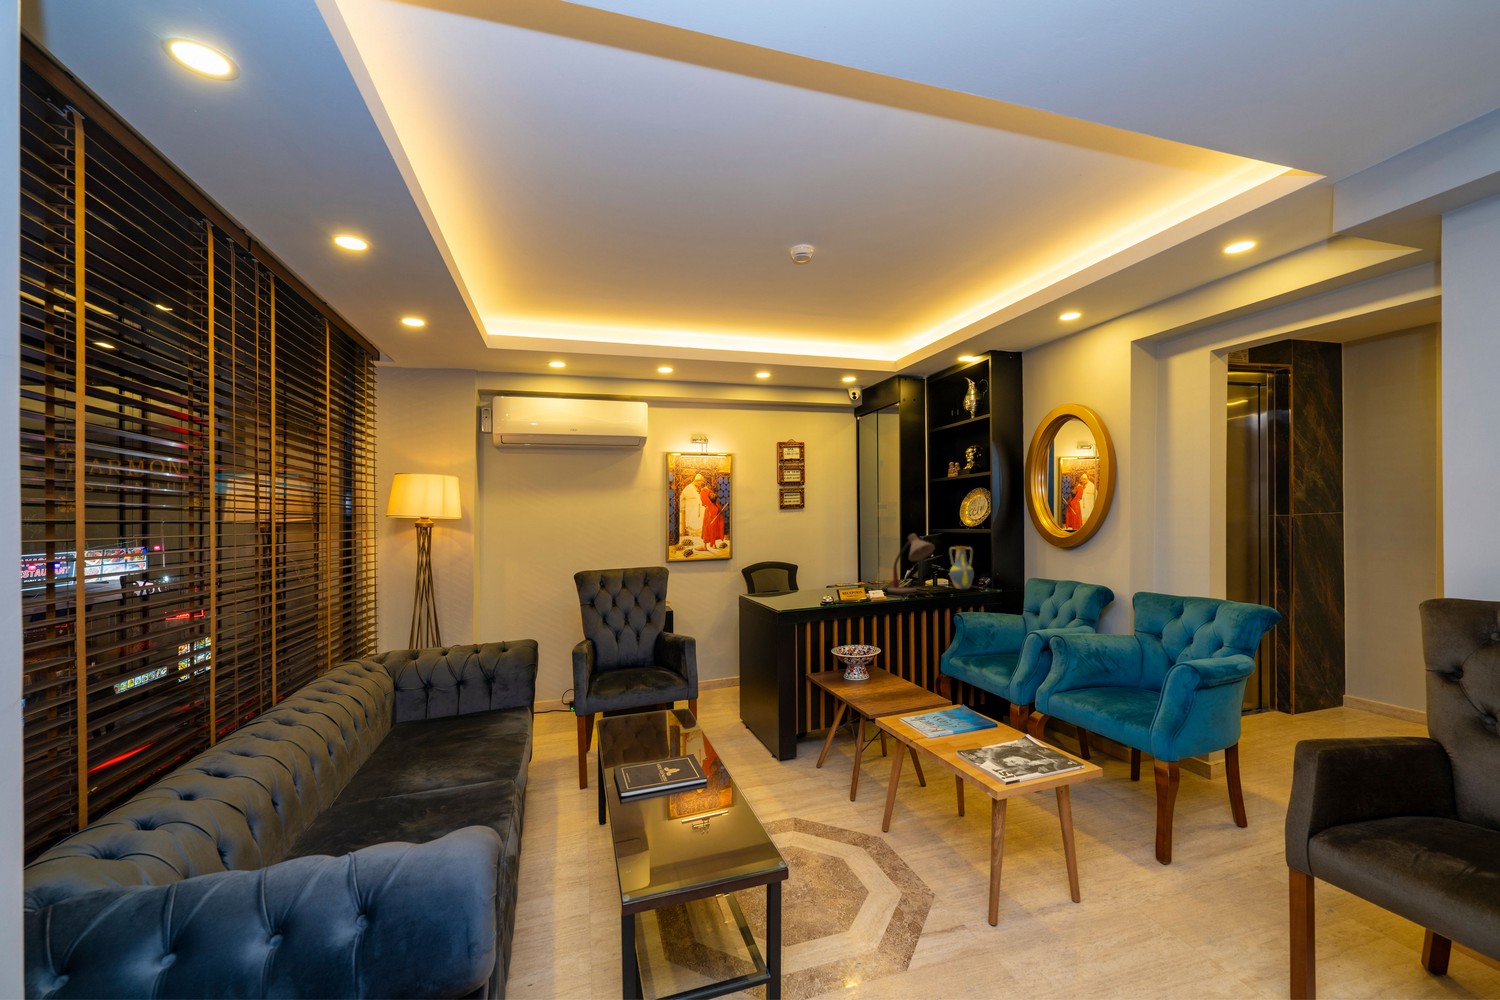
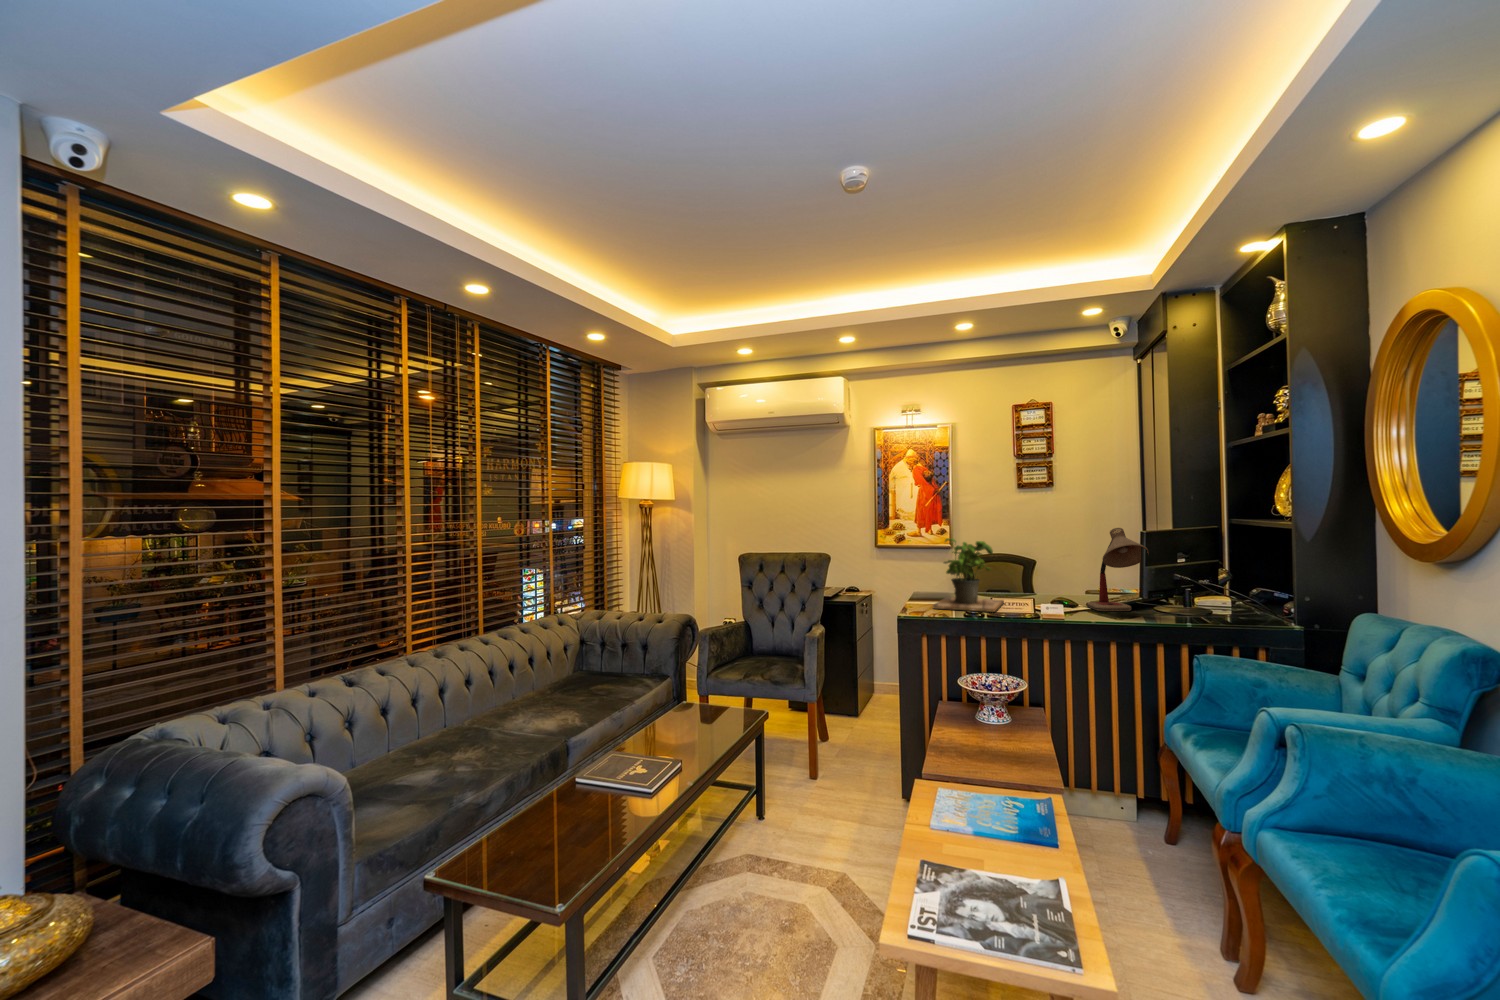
potted plant: none [792,544,849,601] -> present [933,538,1004,612]
vase: present [949,546,974,589] -> none [1201,548,1246,615]

